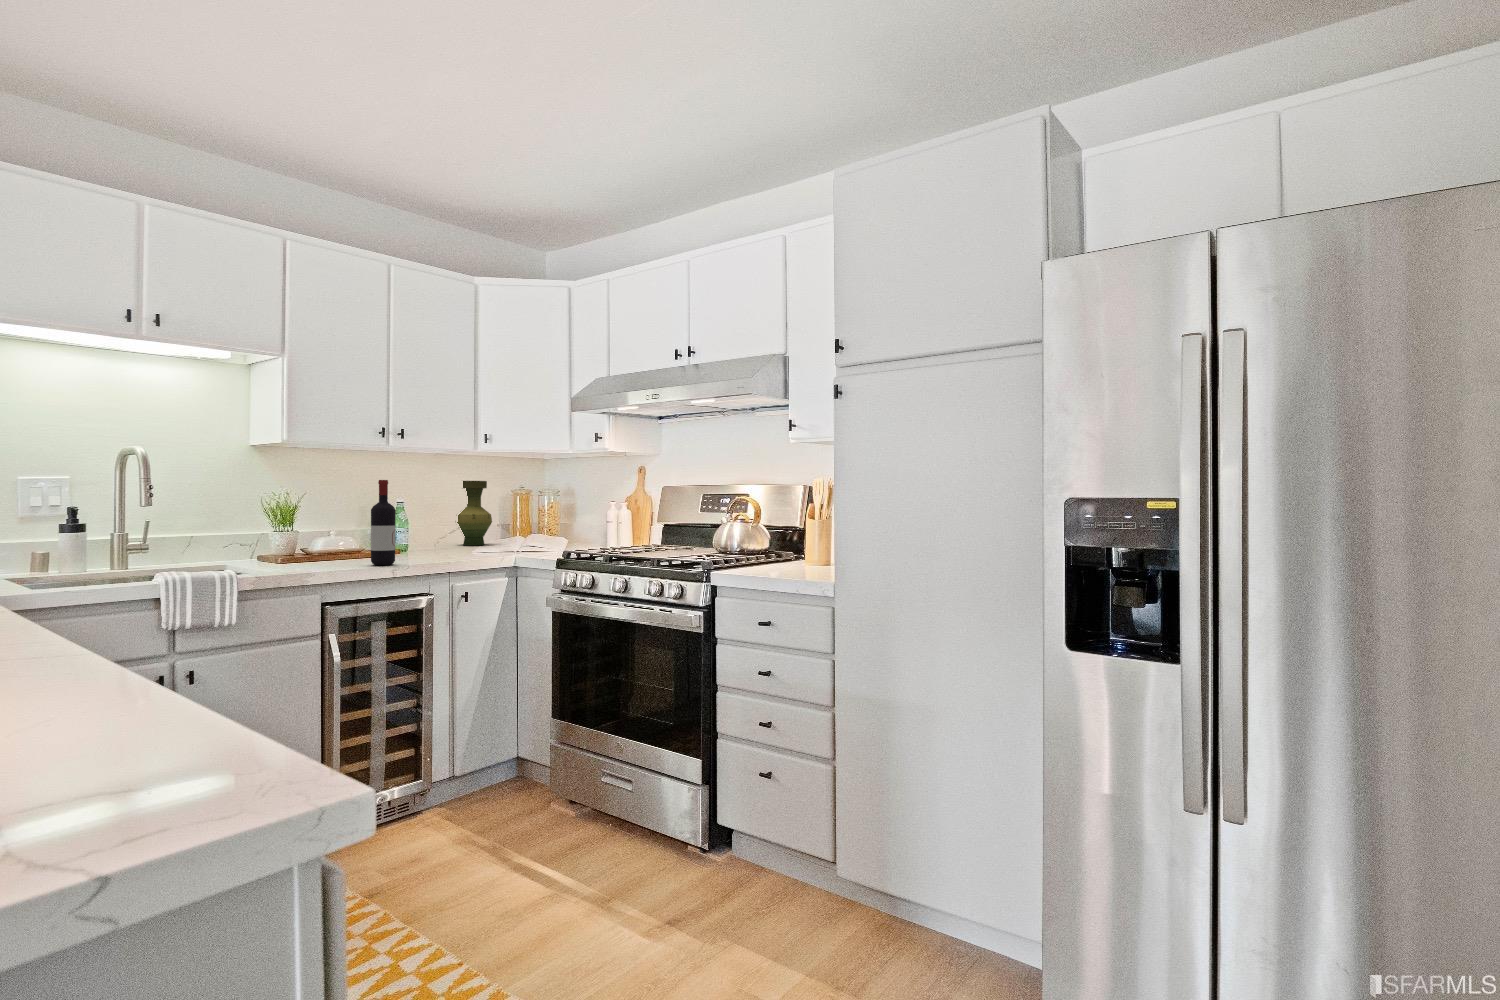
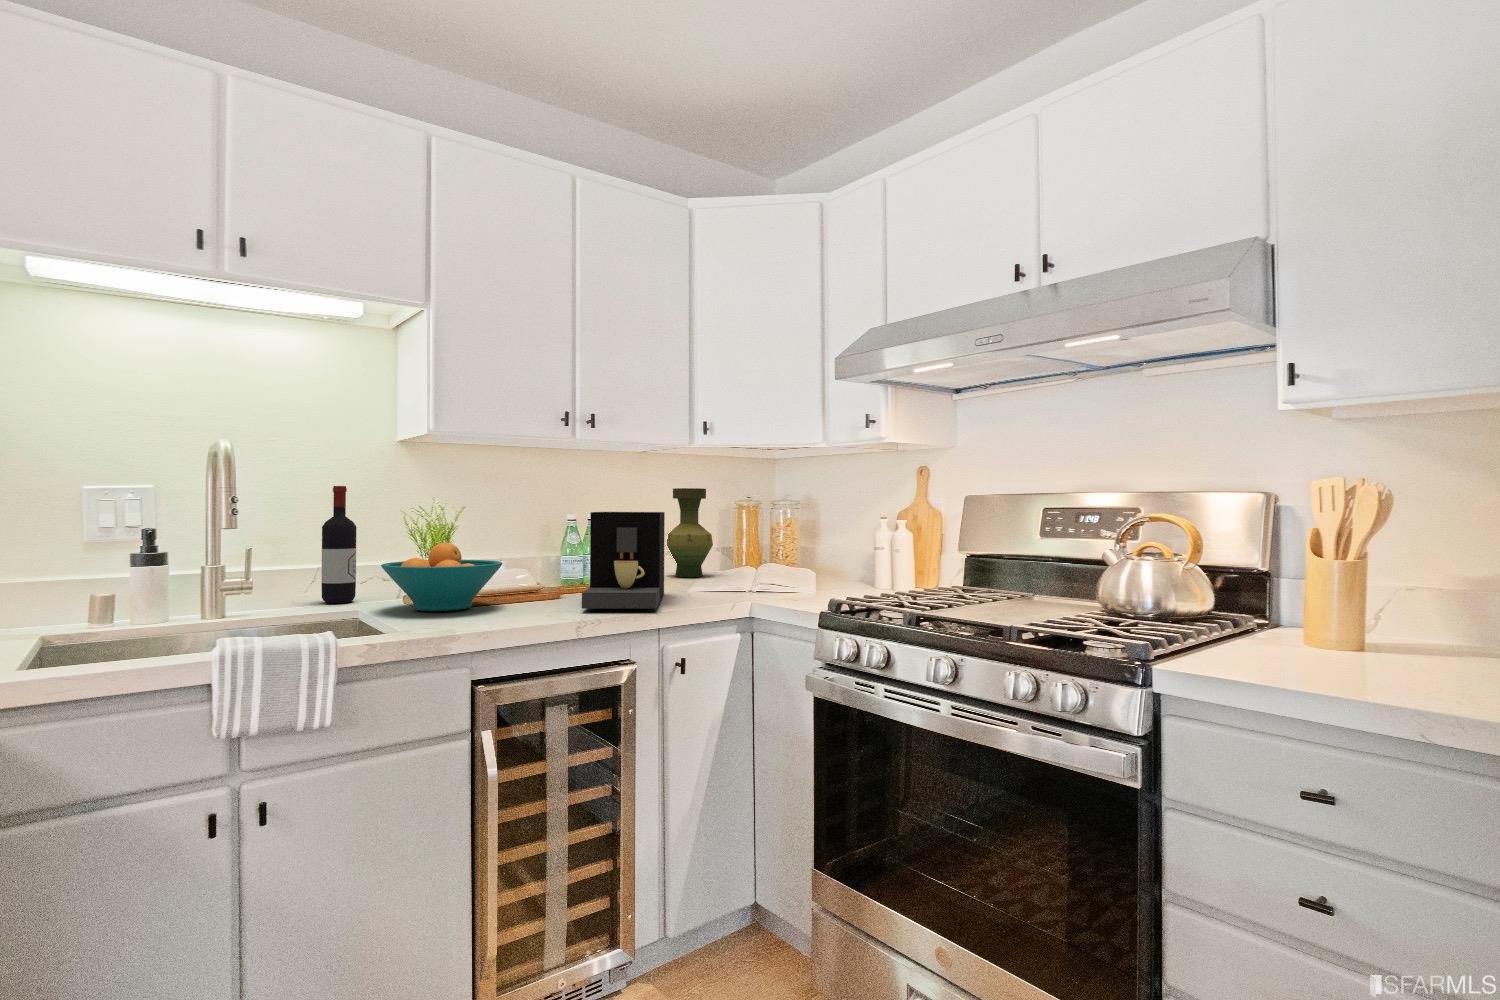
wine bottle: present [371,480,396,565] -> present [321,486,357,603]
coffee maker: none [395,497,453,559] -> present [582,512,665,609]
fruit bowl: none [249,517,337,563] -> present [381,543,503,611]

